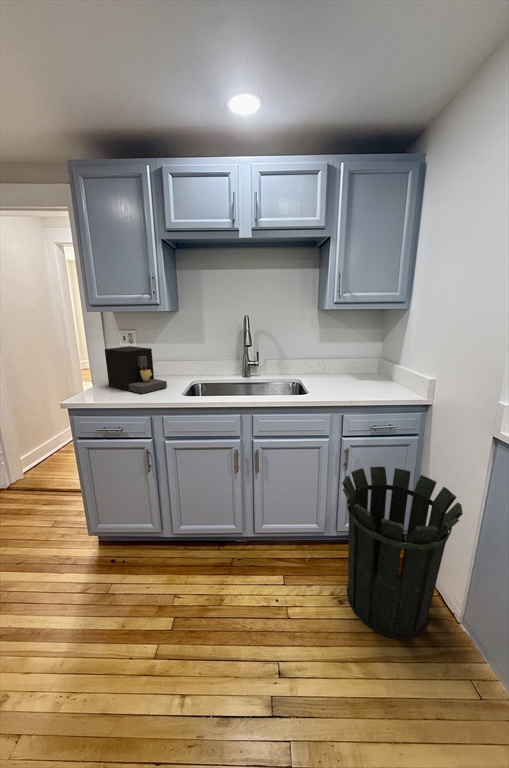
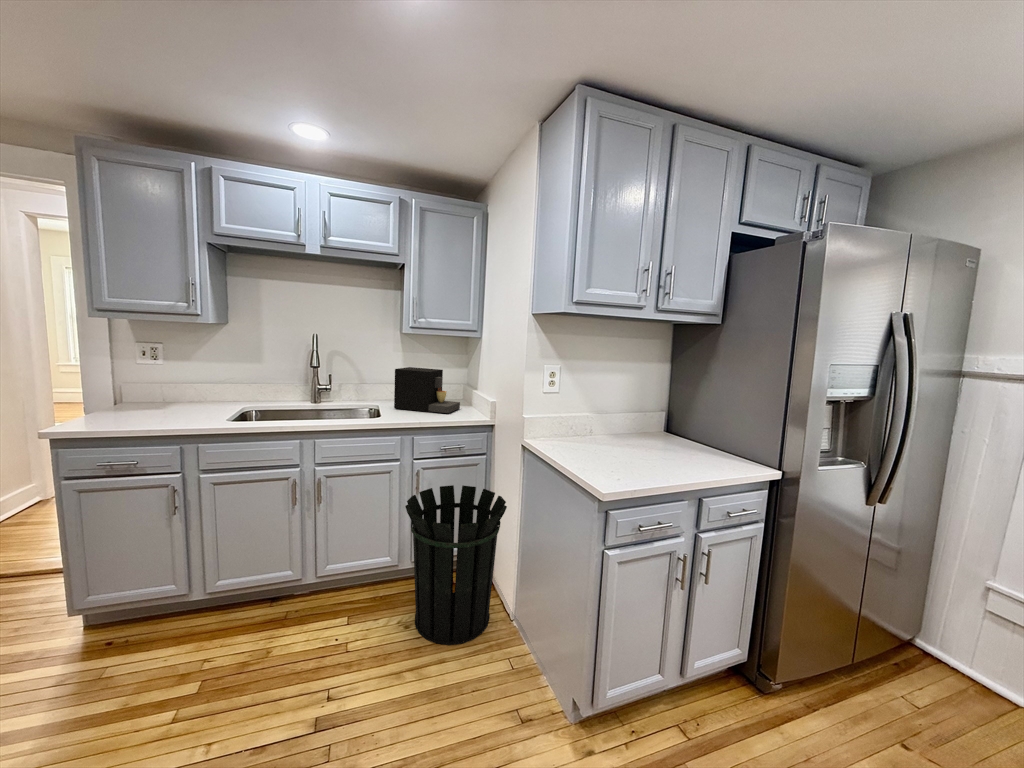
coffee maker: present [105,346,167,393] -> present [394,367,460,413]

